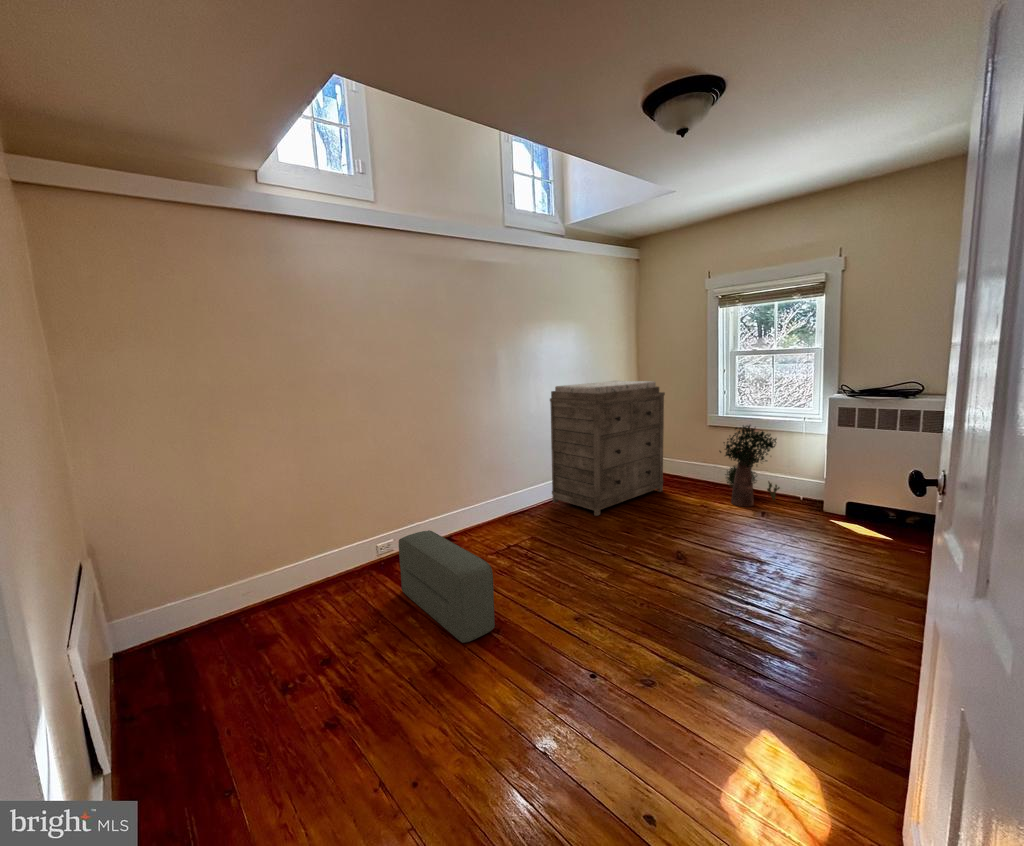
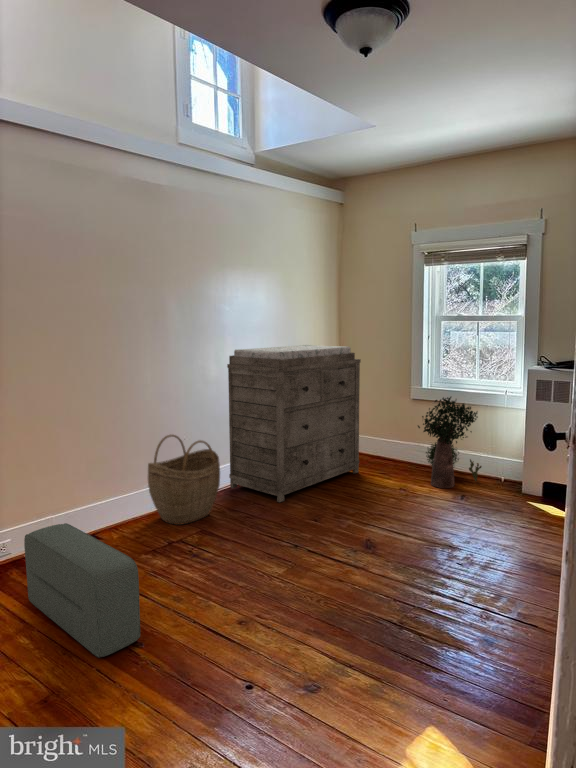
woven basket: none [488,458,547,533] -> present [148,435,220,525]

